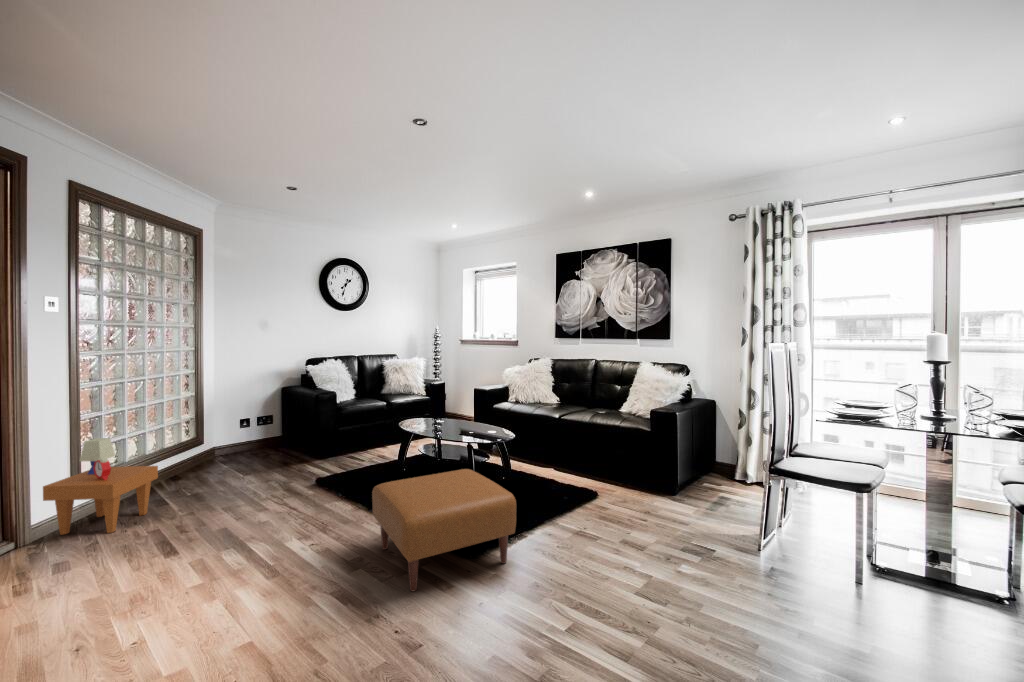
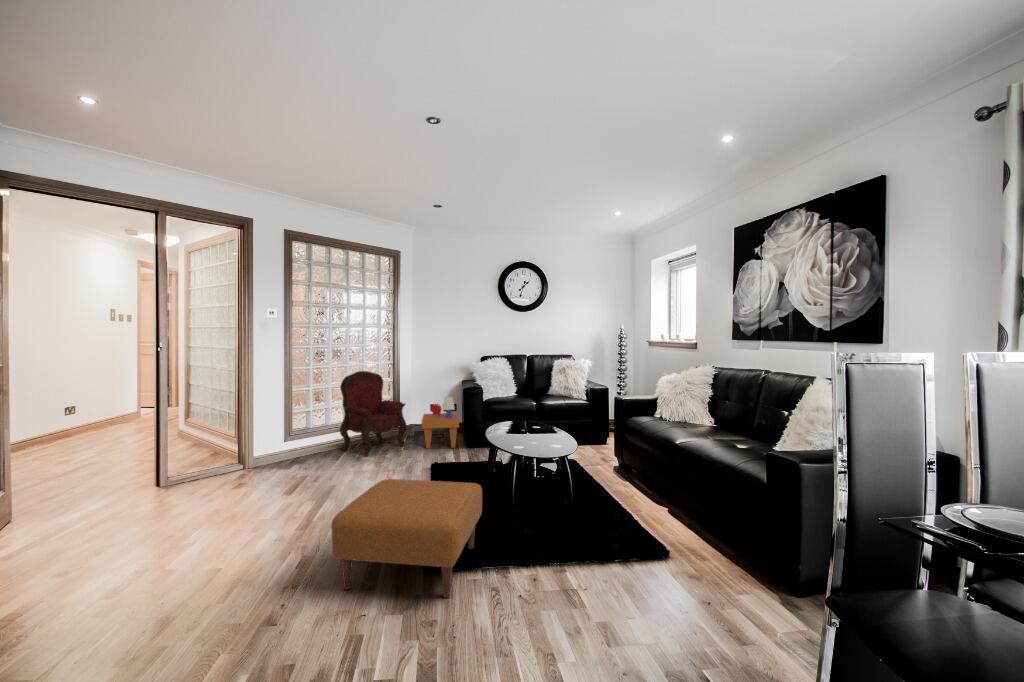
armchair: none [143,383,235,491] -> present [340,371,407,456]
side table: present [43,438,158,535] -> present [422,397,459,449]

